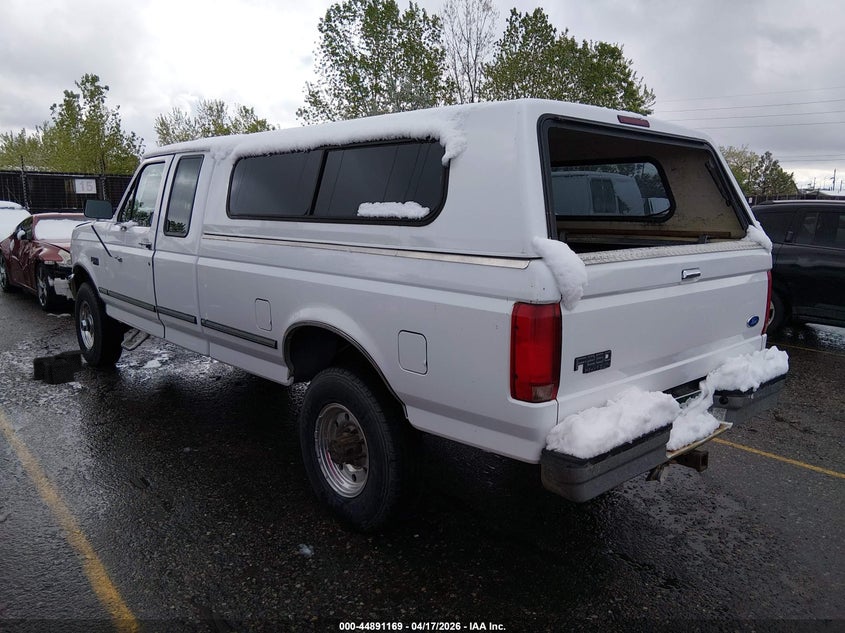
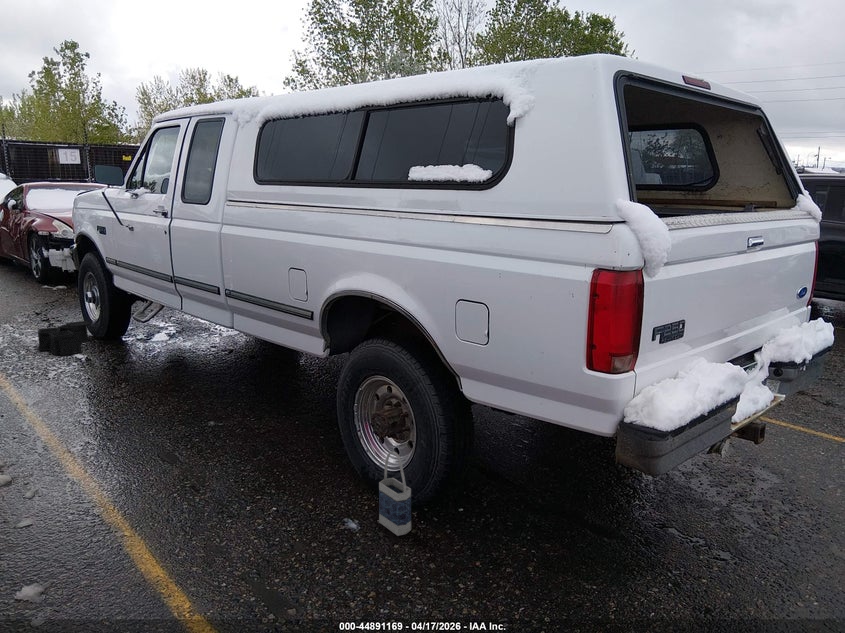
bag: none [331,477,362,561] -> present [379,451,411,536]

